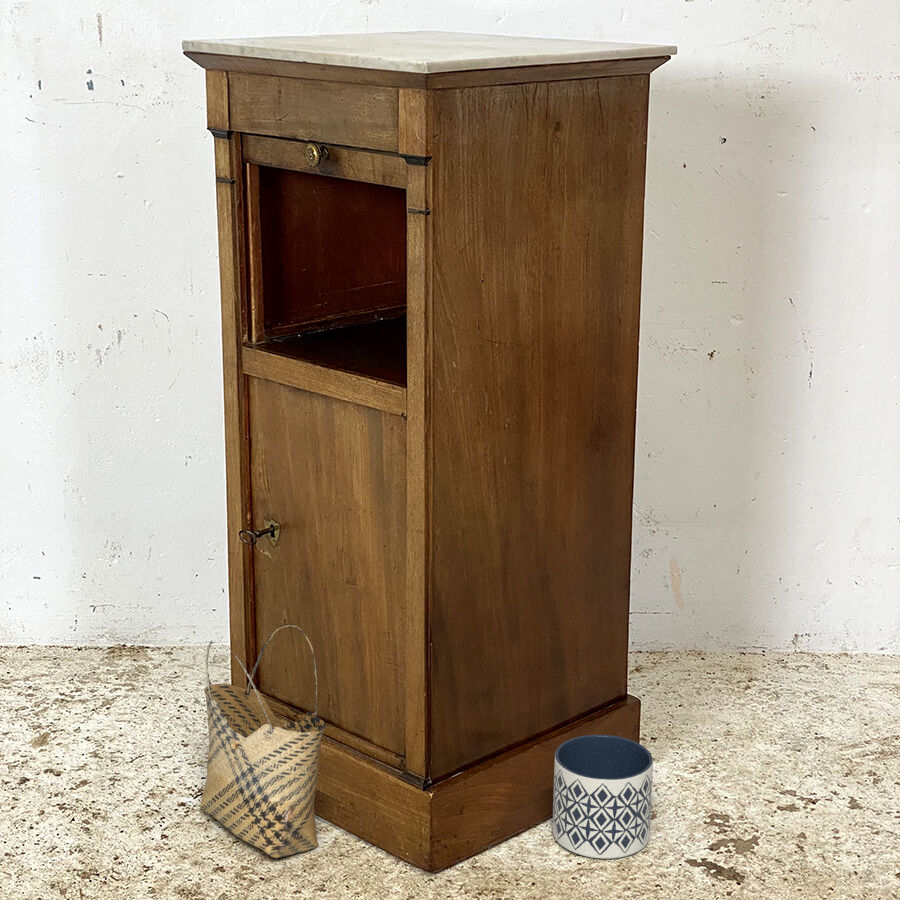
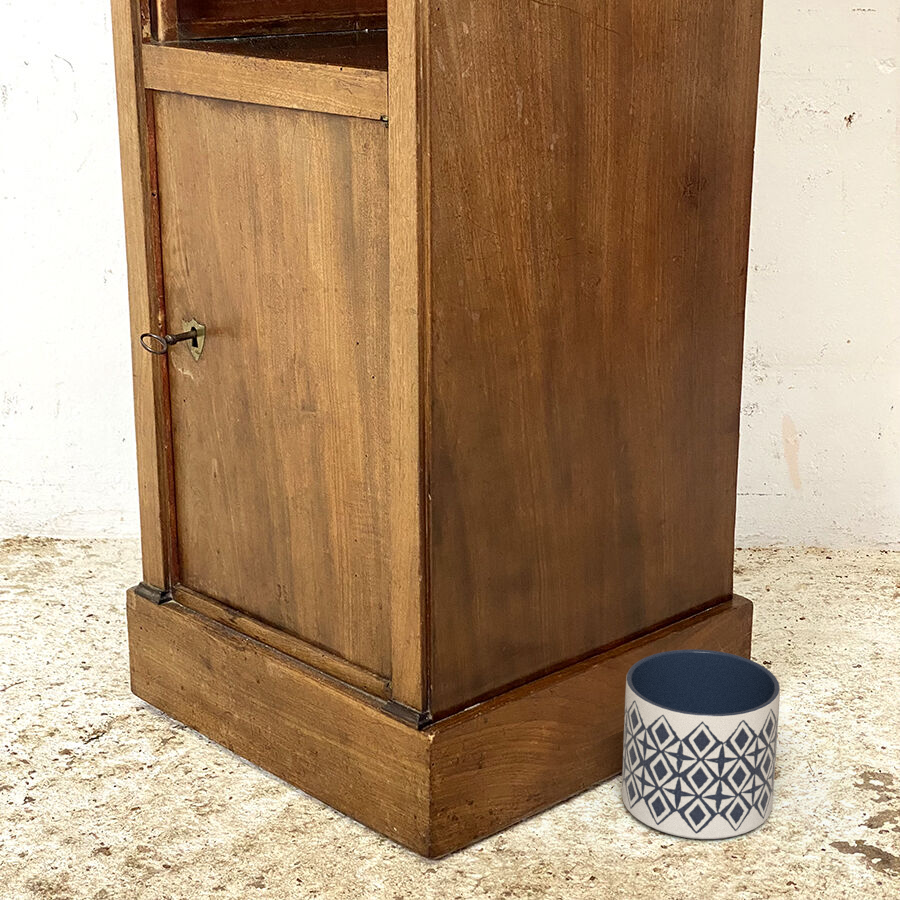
woven basket: present [200,624,326,858] -> none [84,476,268,833]

